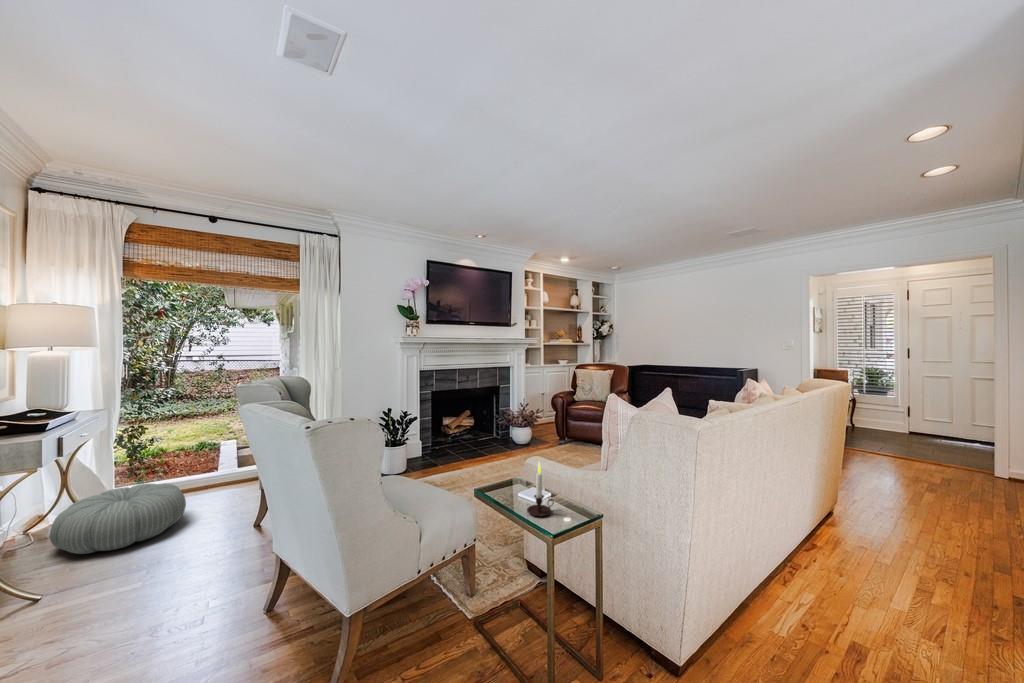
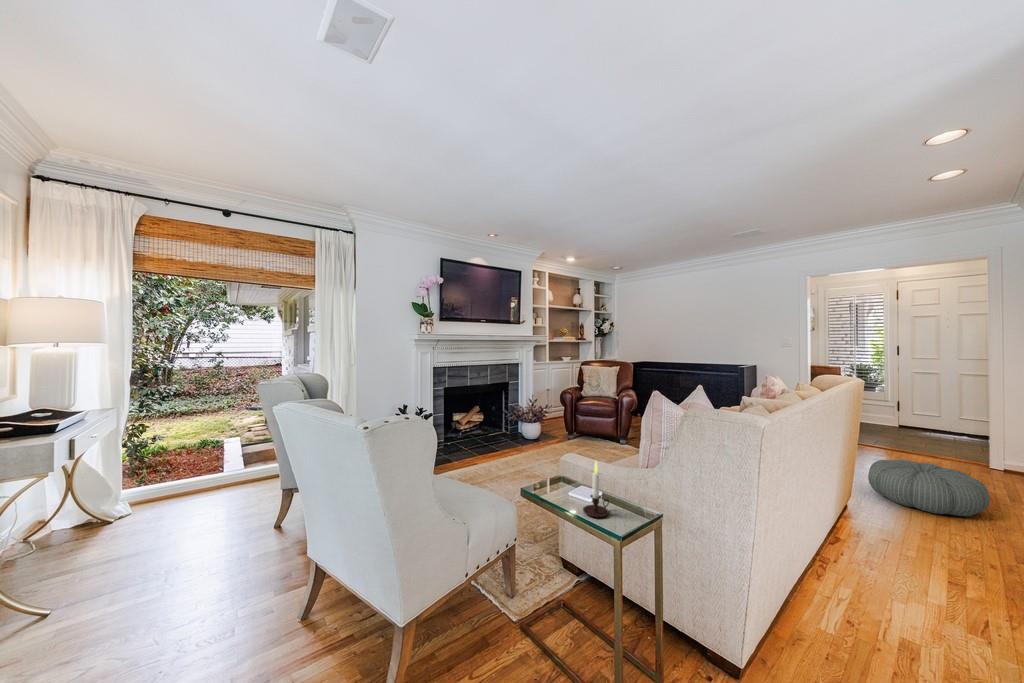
pouf: present [50,483,186,554] -> present [868,460,990,516]

